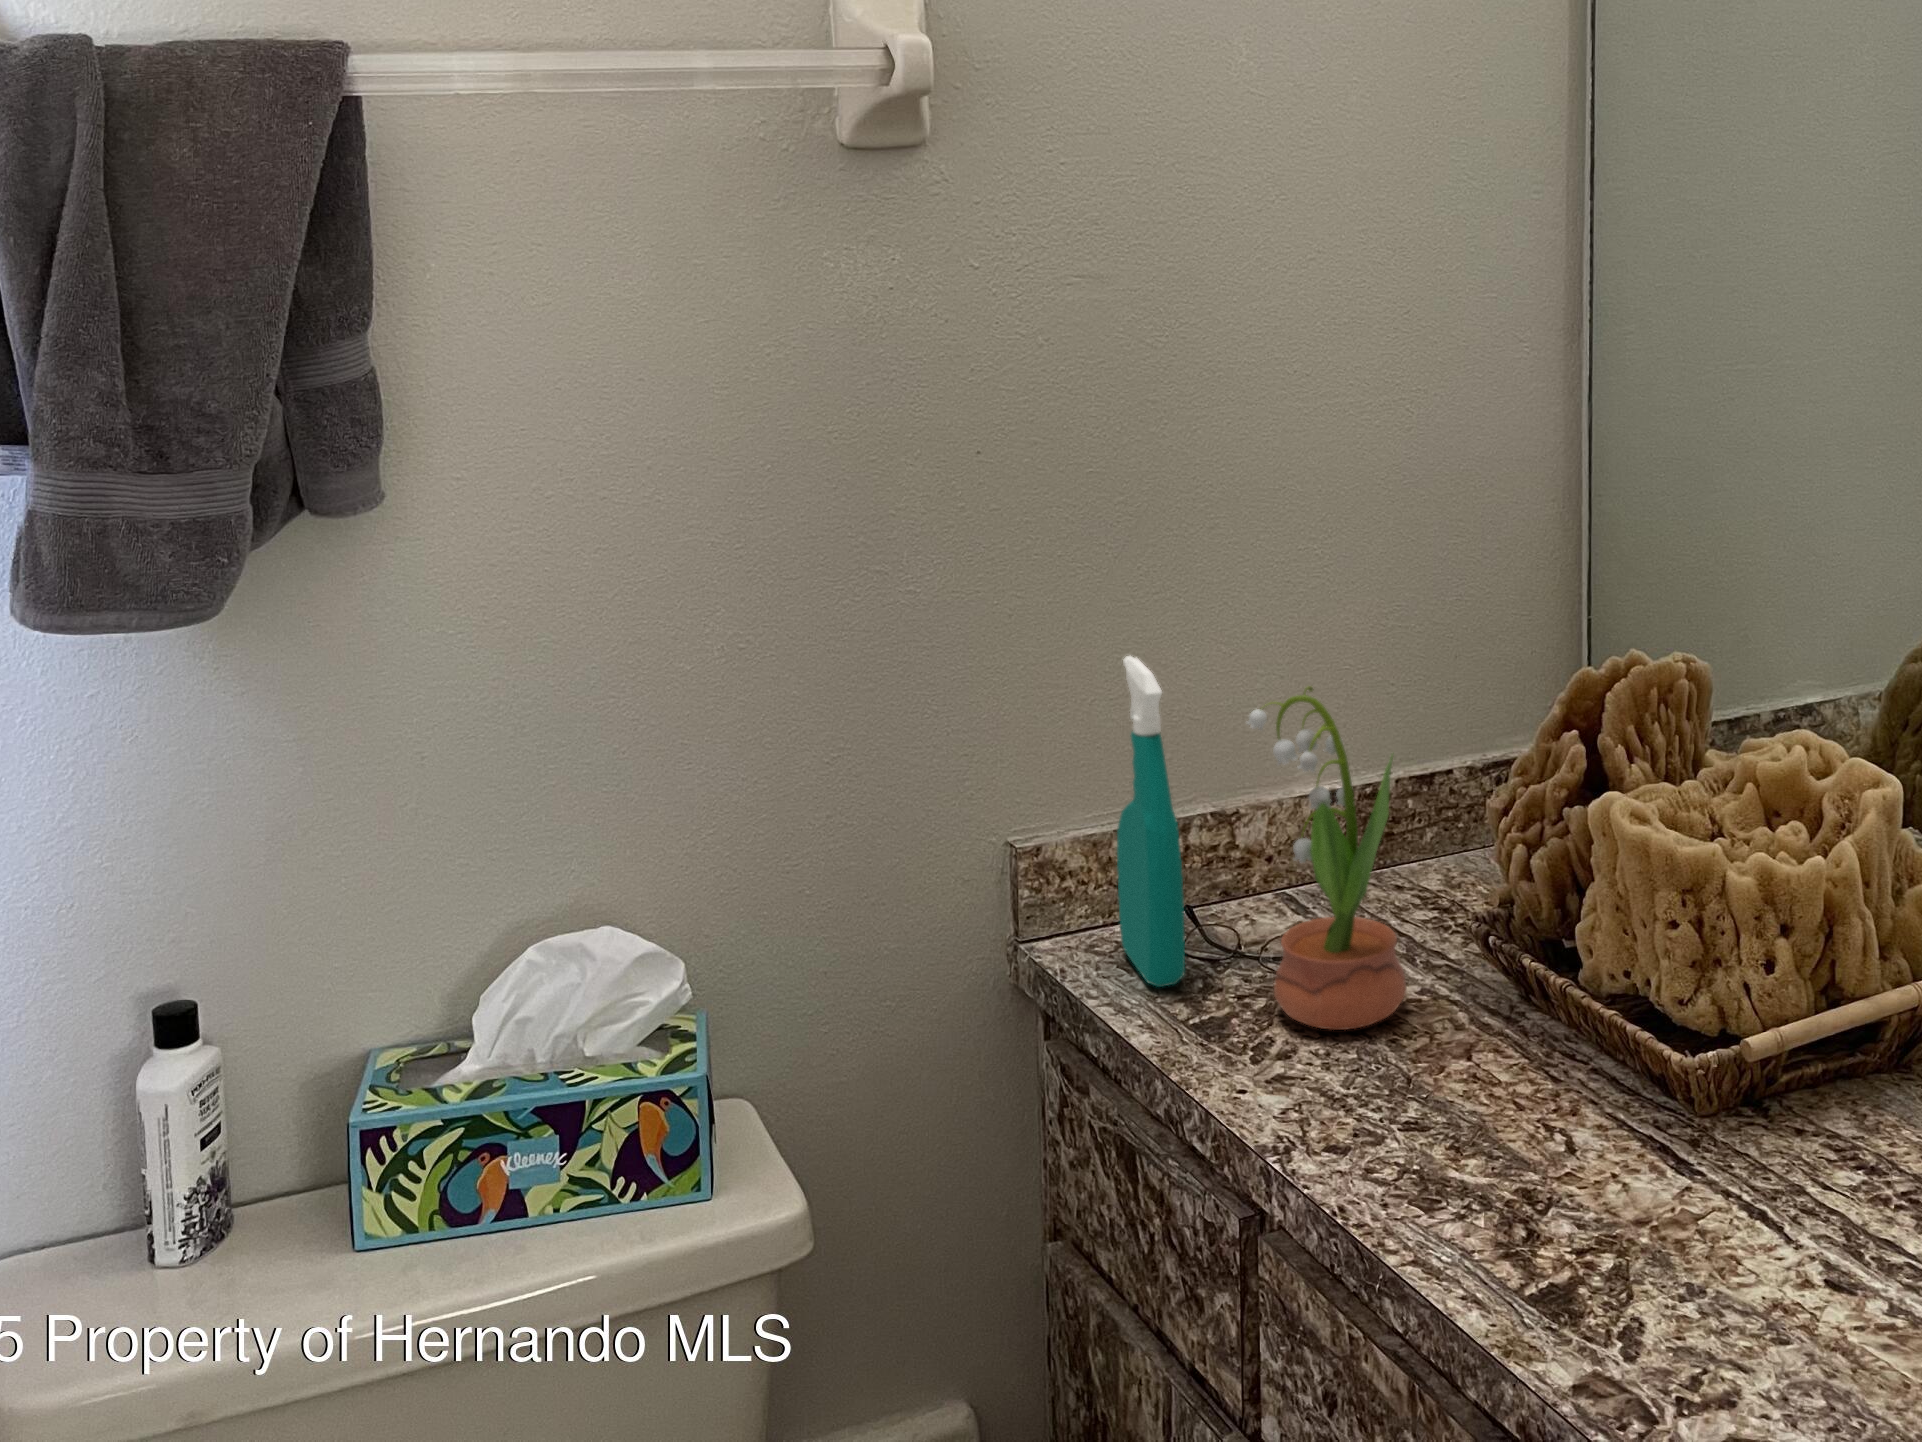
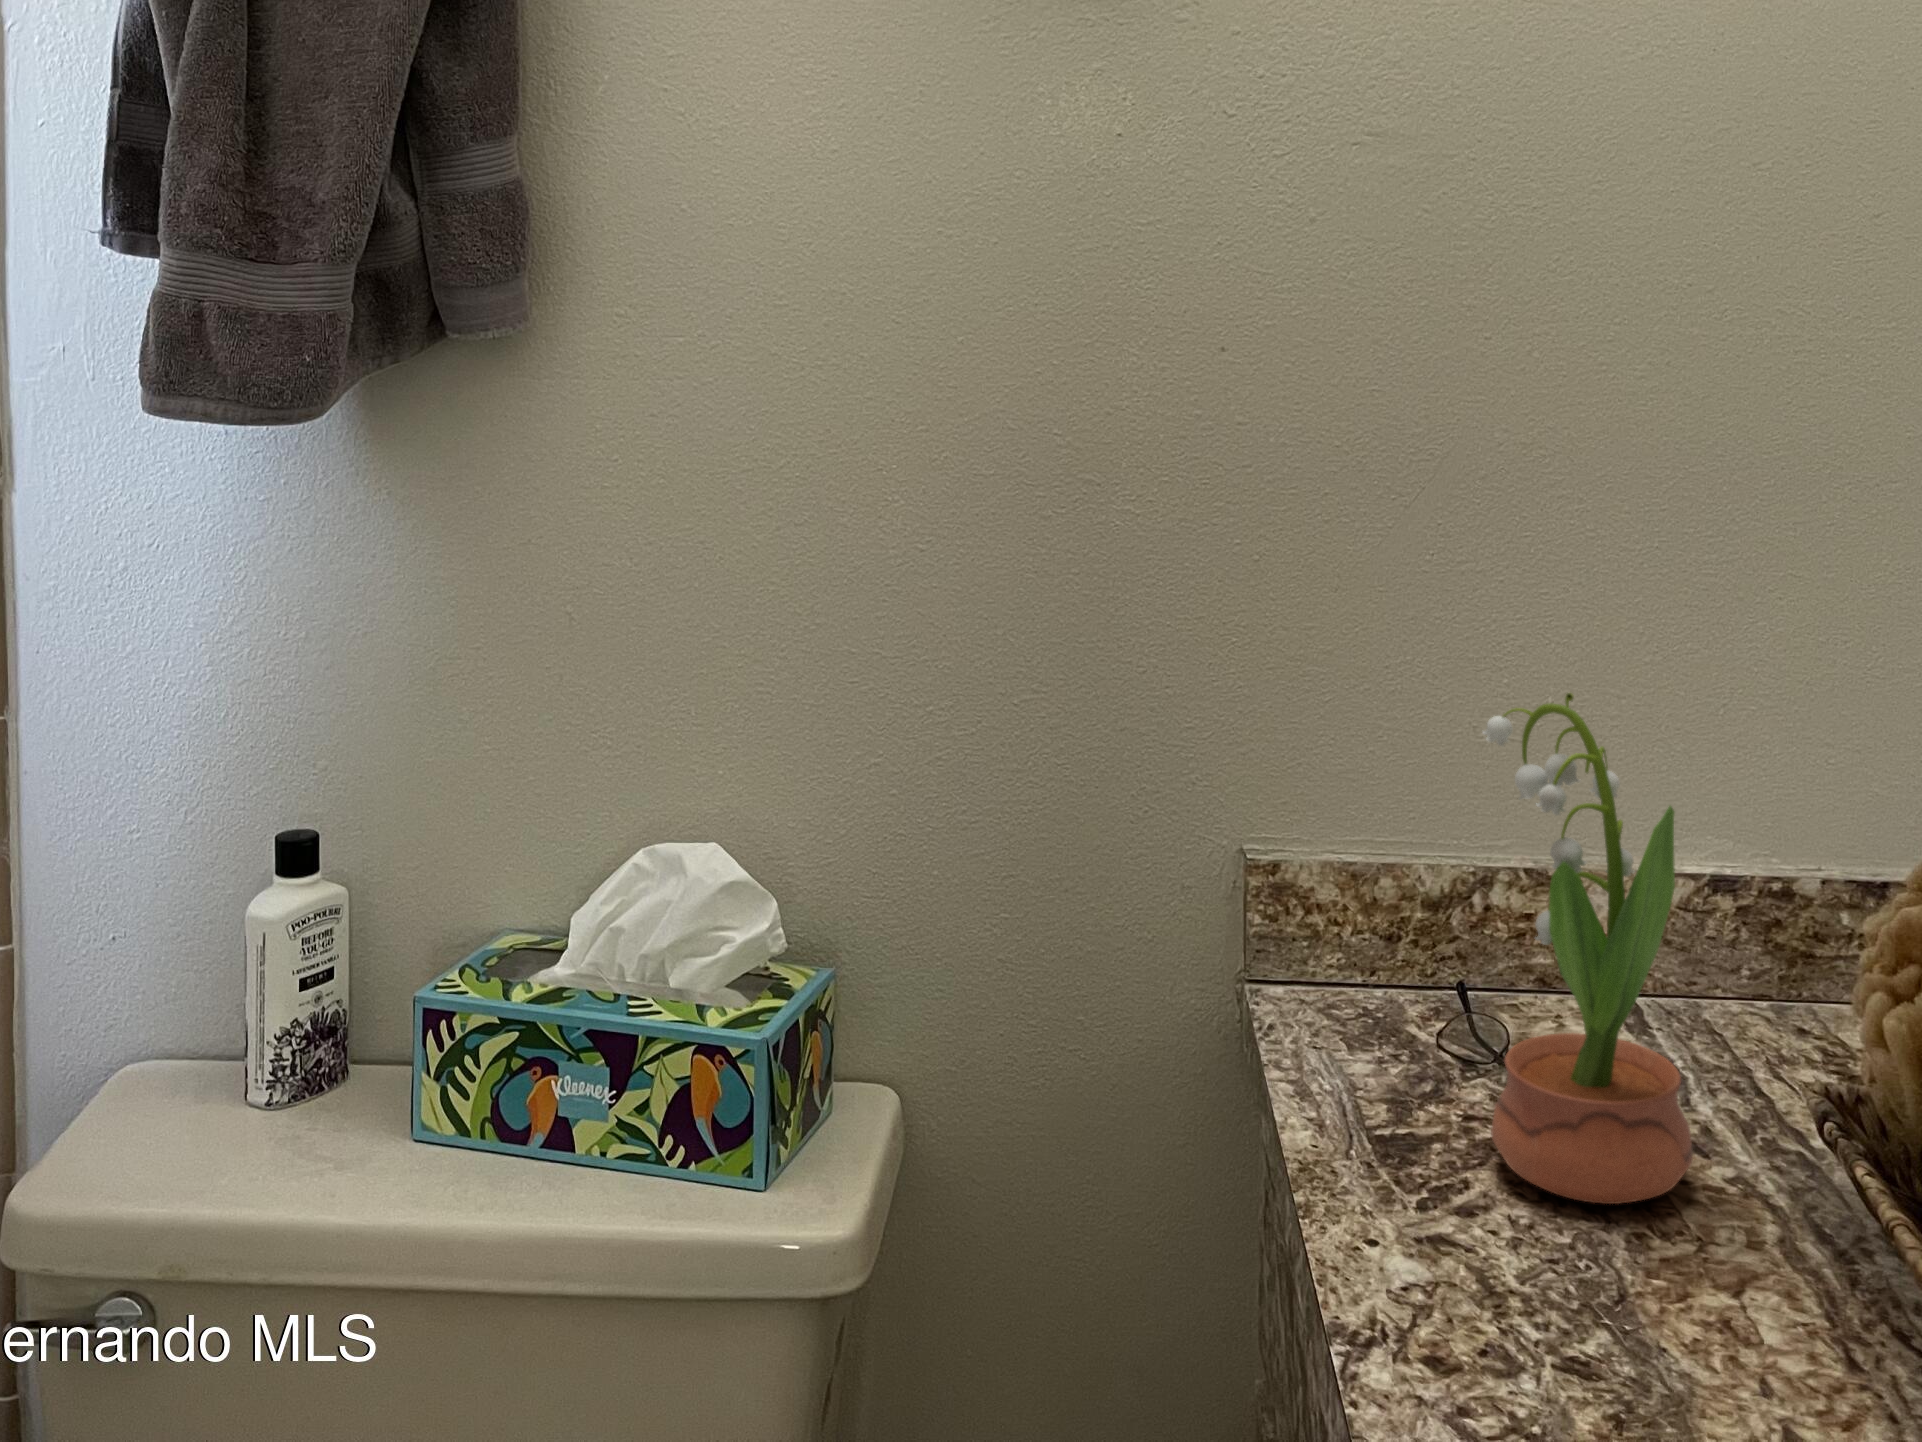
spray bottle: present [1117,655,1185,987] -> none [1354,630,1406,1079]

